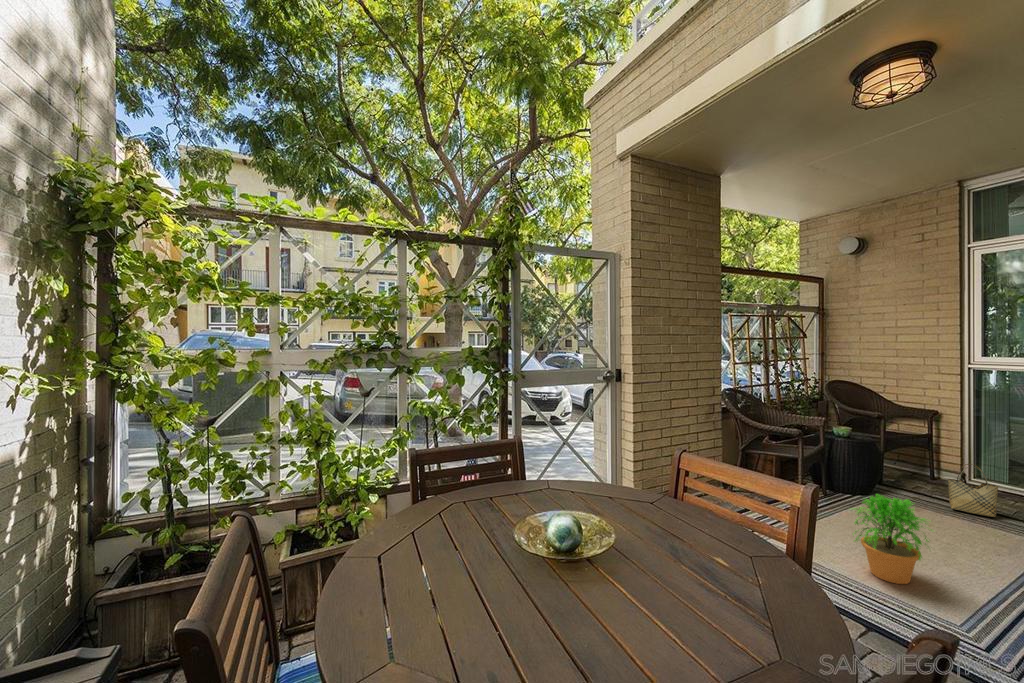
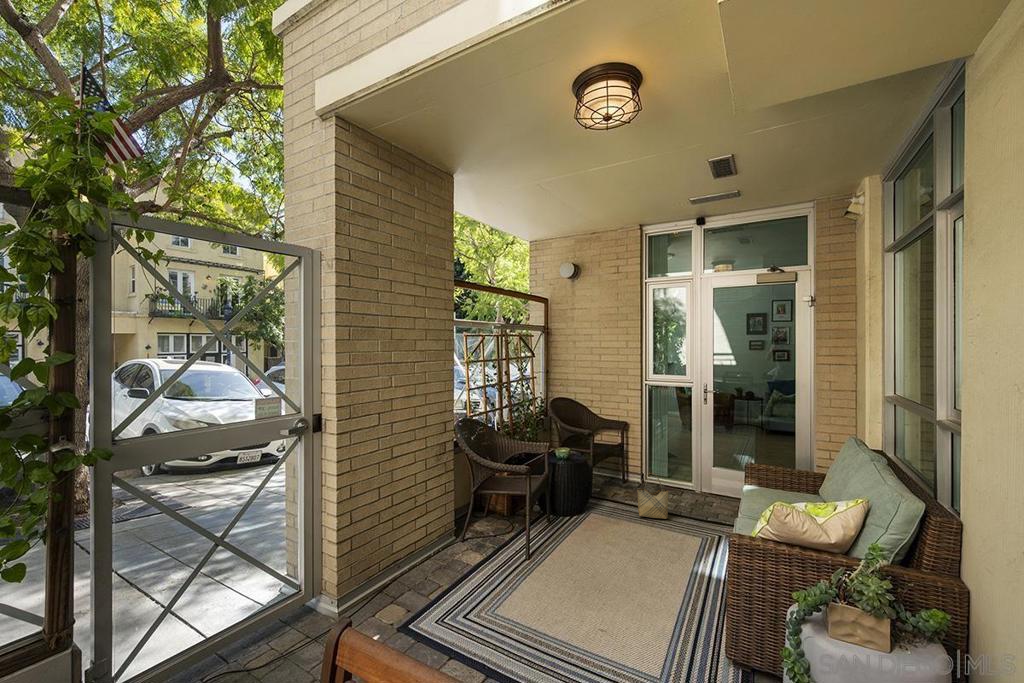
potted plant: present [854,494,929,584] -> none [568,536,641,635]

